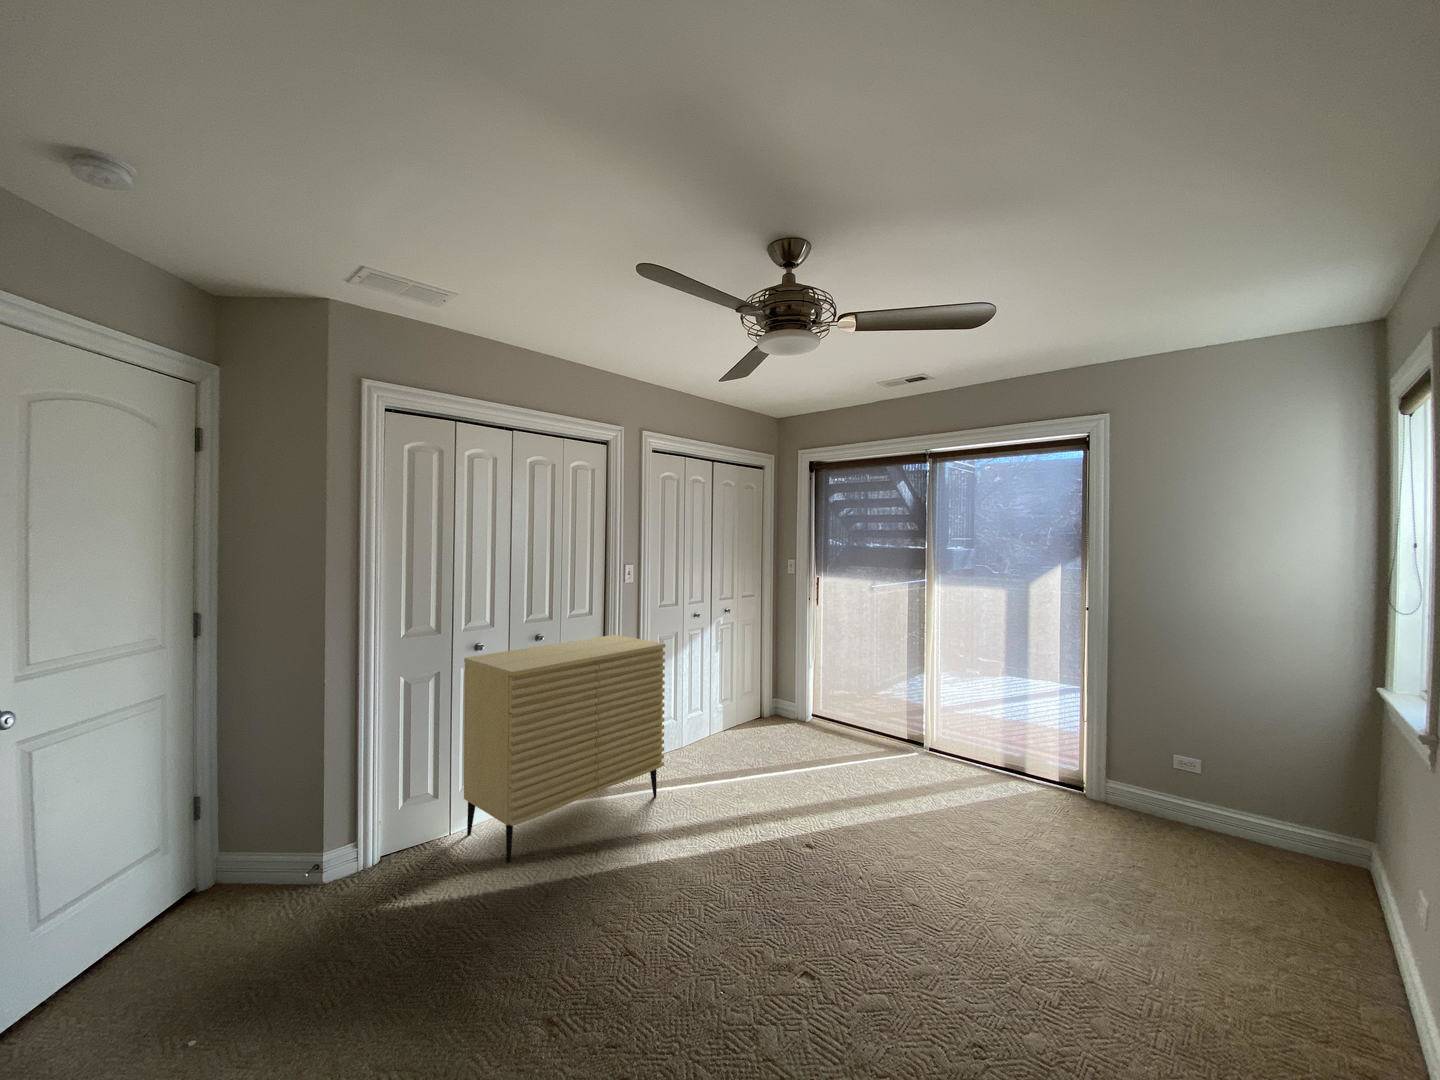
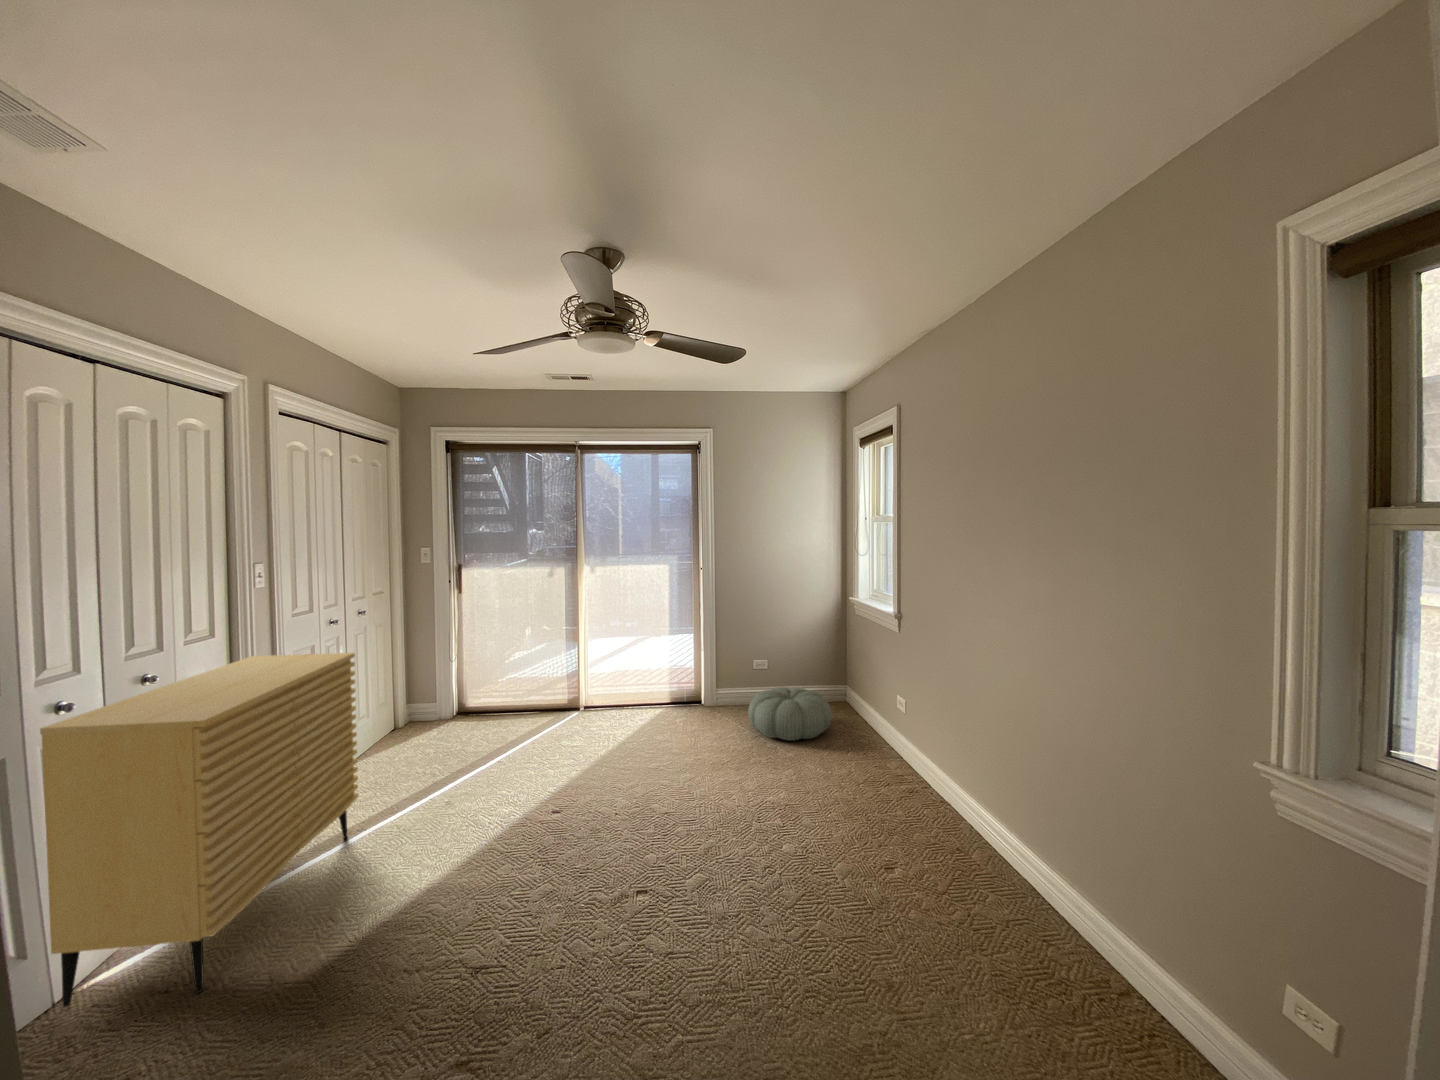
pouf: none [1130,801,1304,909] -> present [748,687,832,741]

